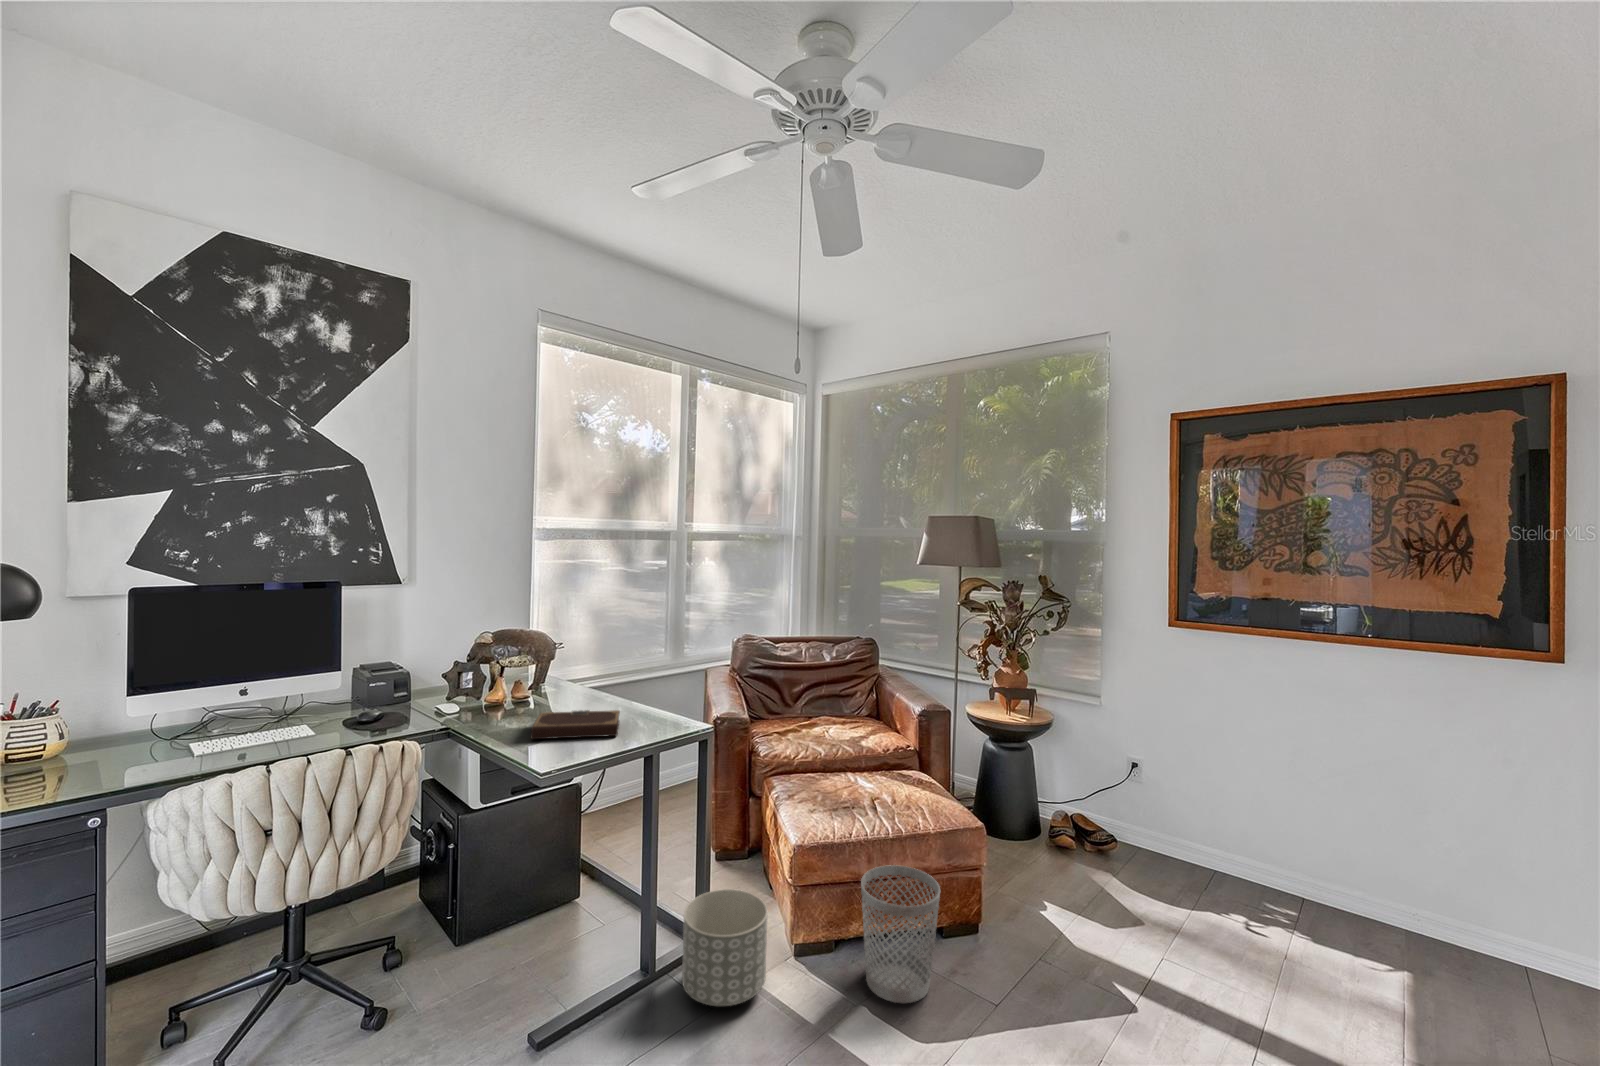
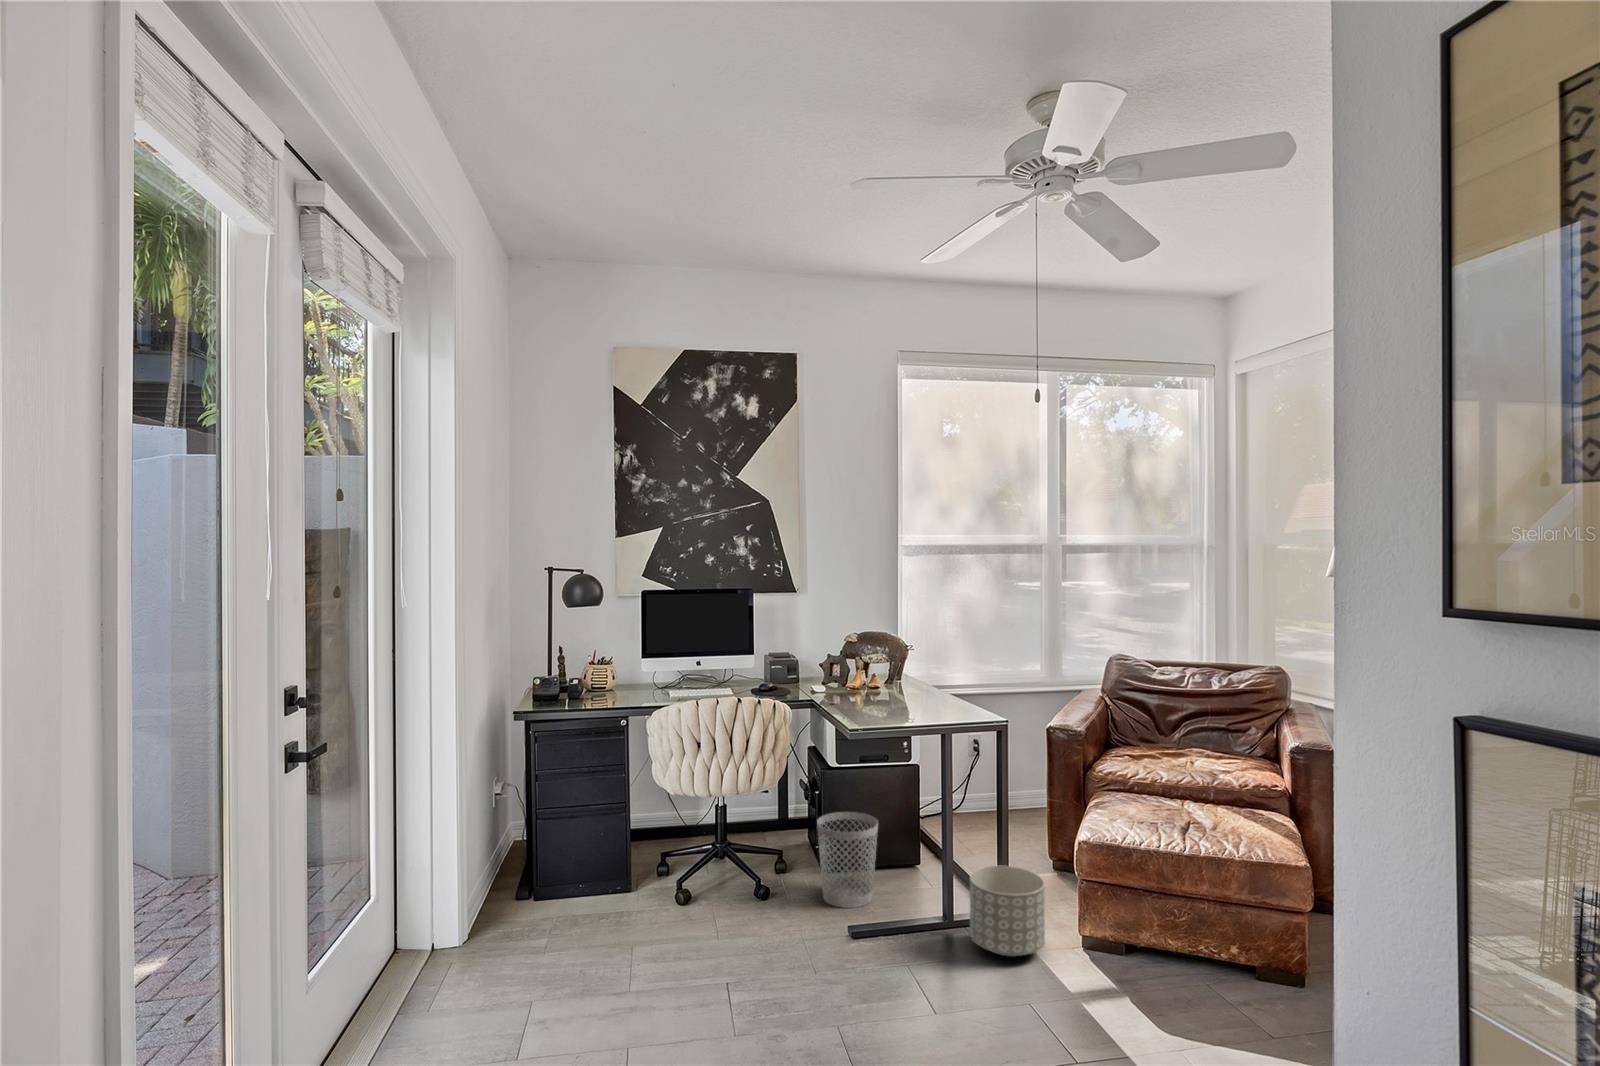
notebook: present [531,710,620,739] -> none [858,695,933,717]
wastebasket: present [861,865,940,1003] -> present [817,812,878,908]

